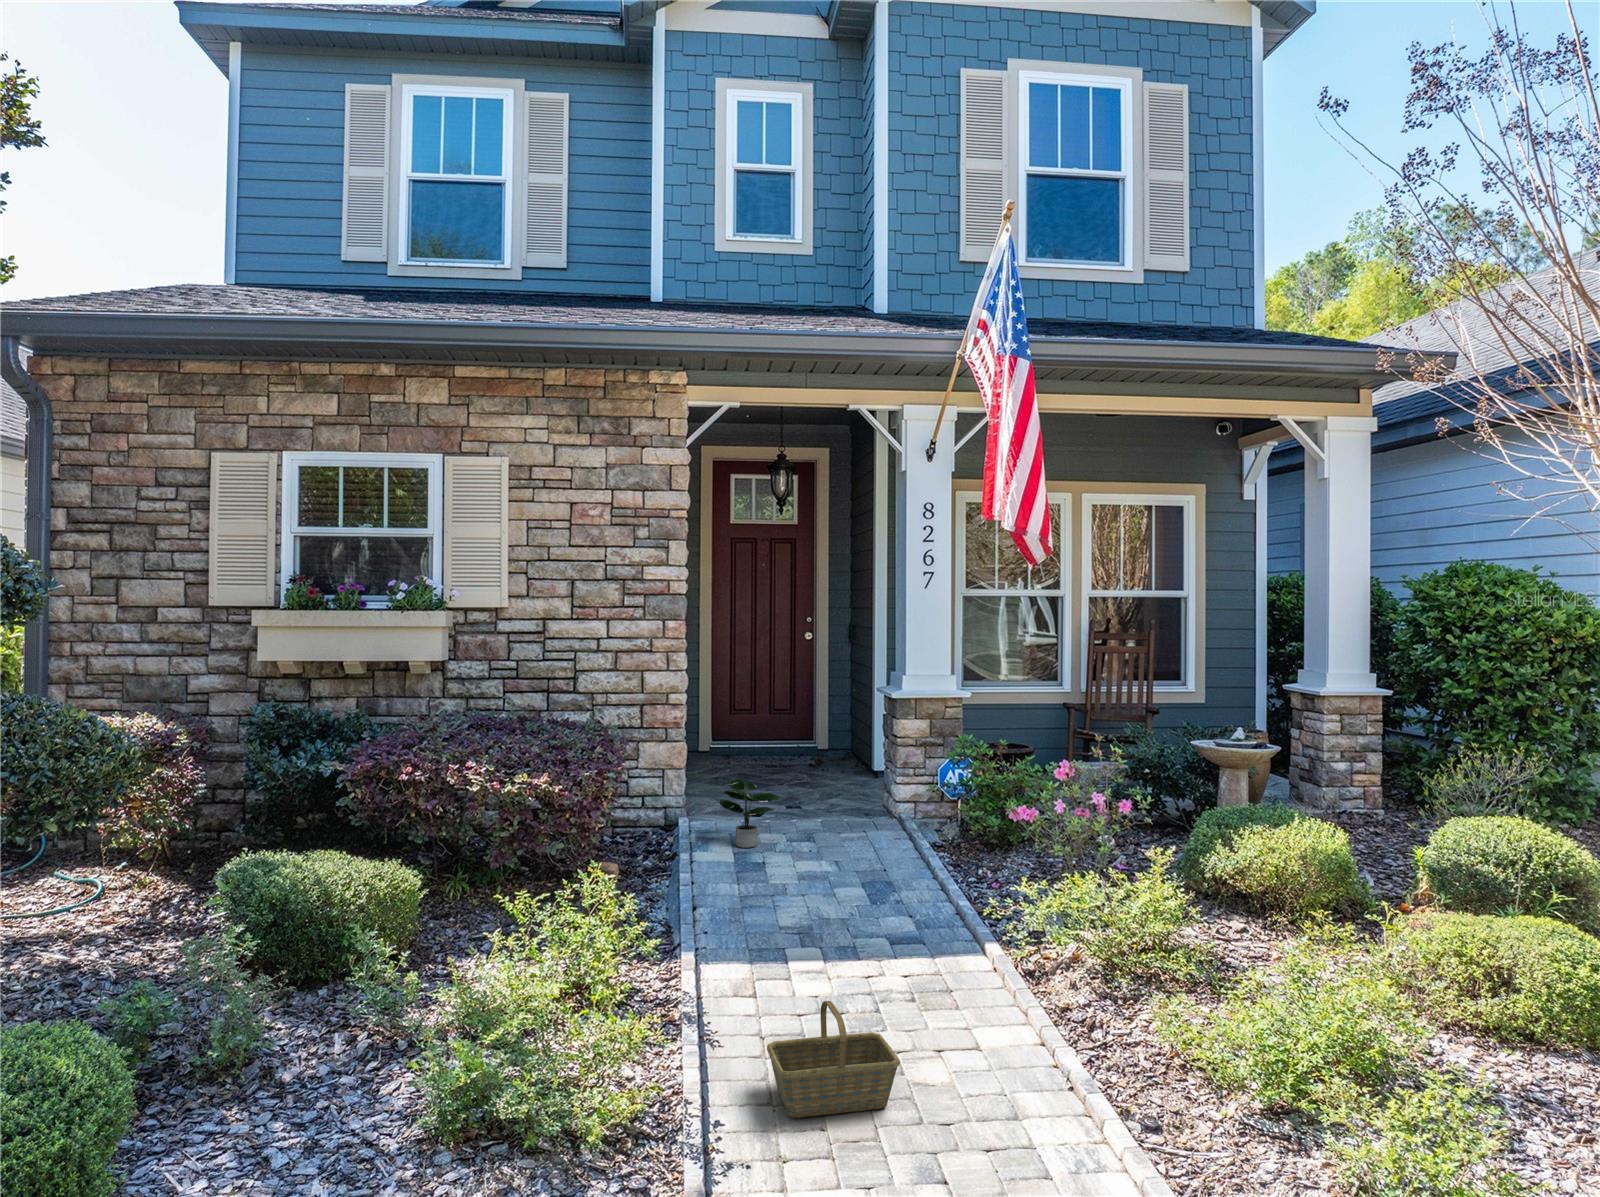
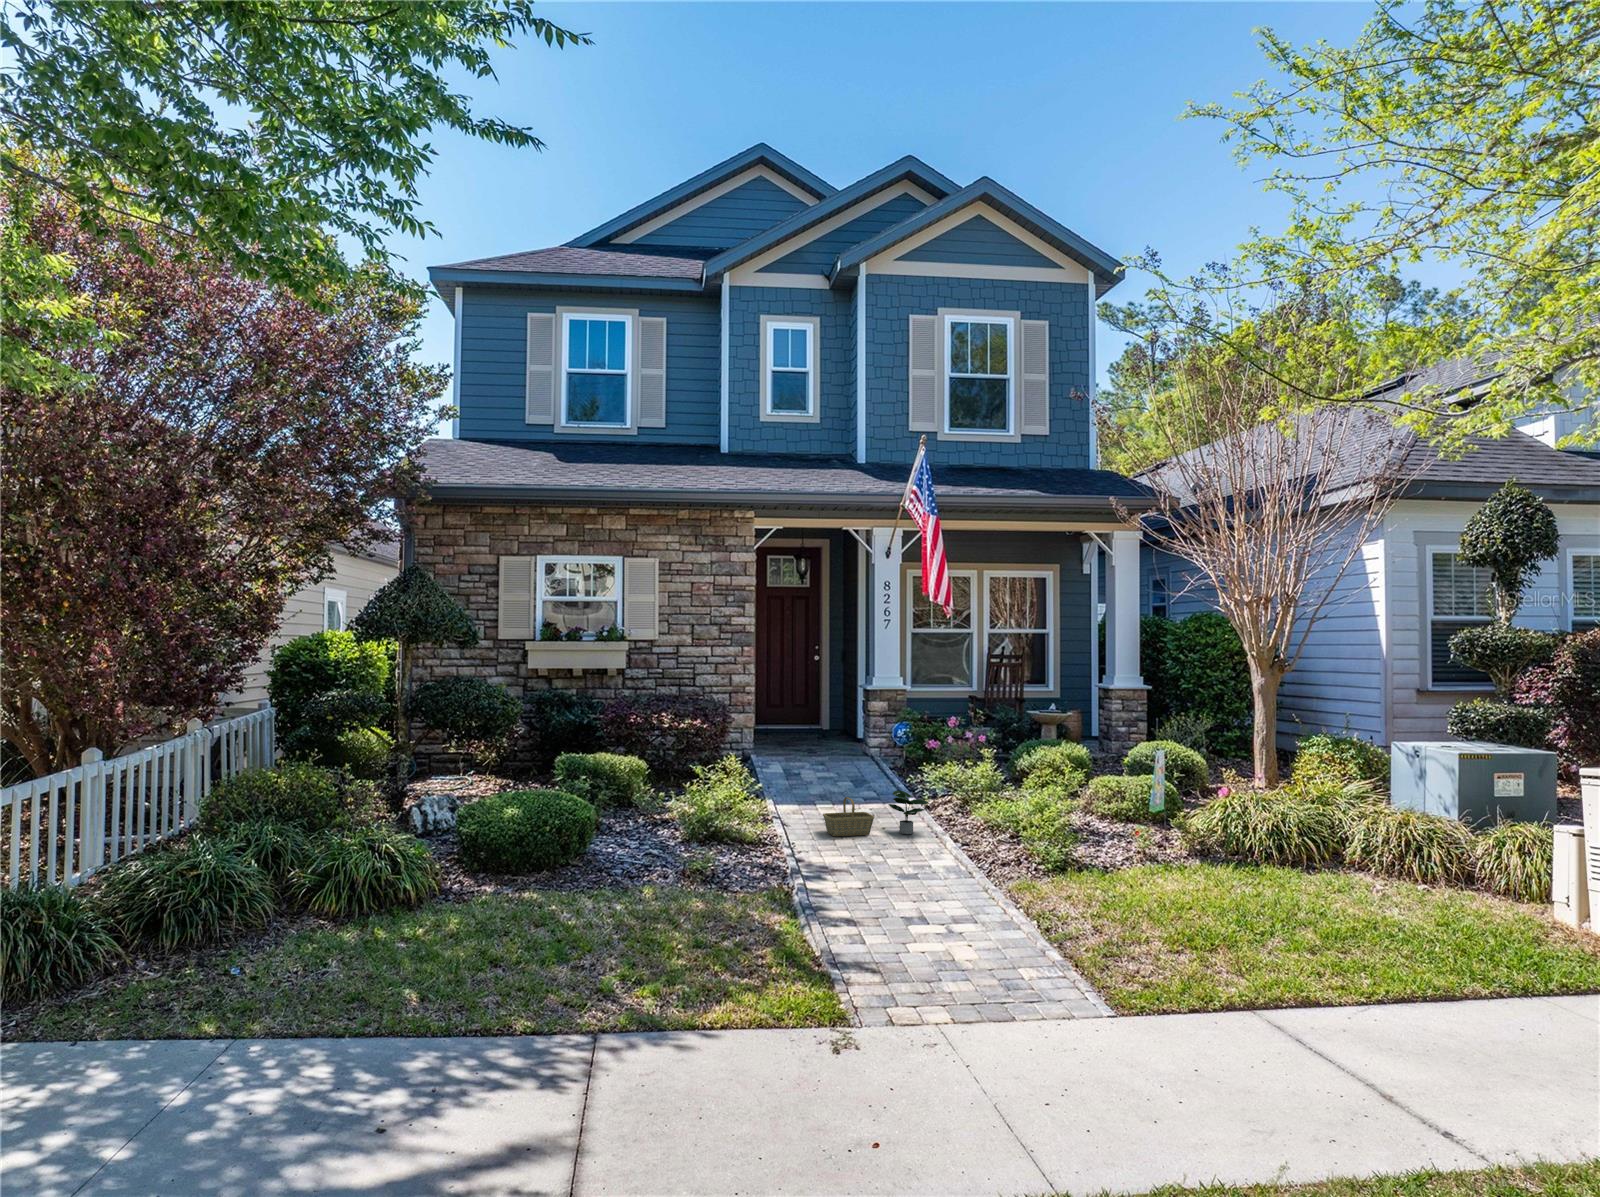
potted plant: present [718,778,781,848] -> present [888,791,928,834]

